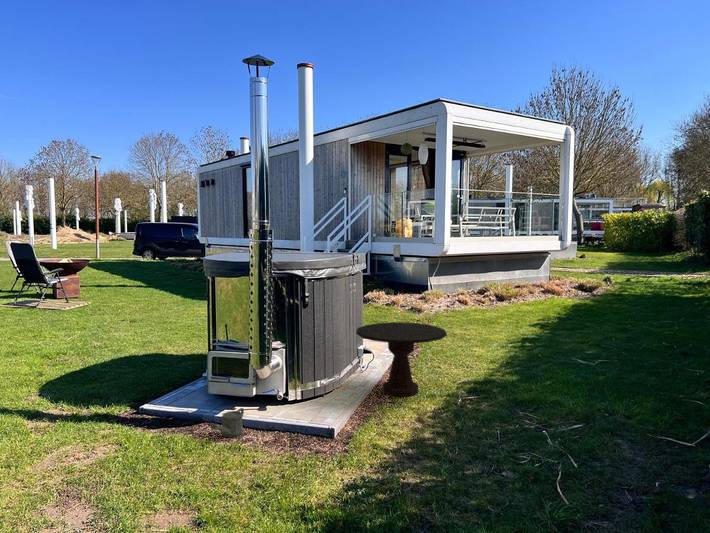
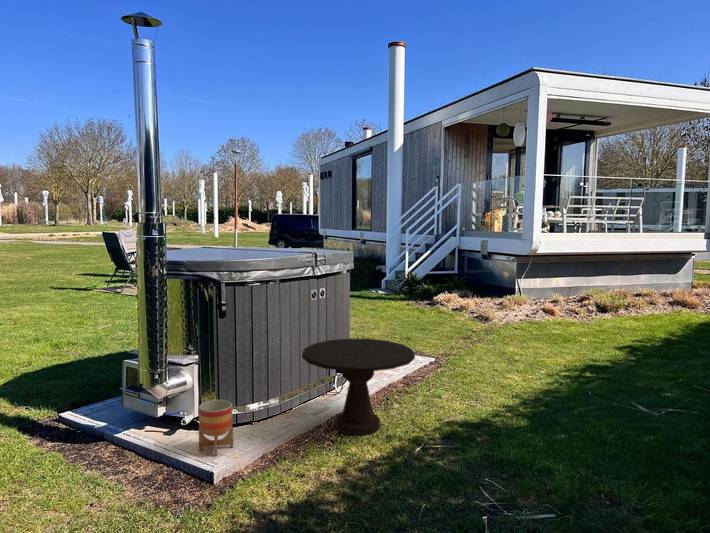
planter: none [296,376,322,421] -> present [198,400,233,456]
watering can: present [211,408,244,437] -> none [72,430,135,465]

